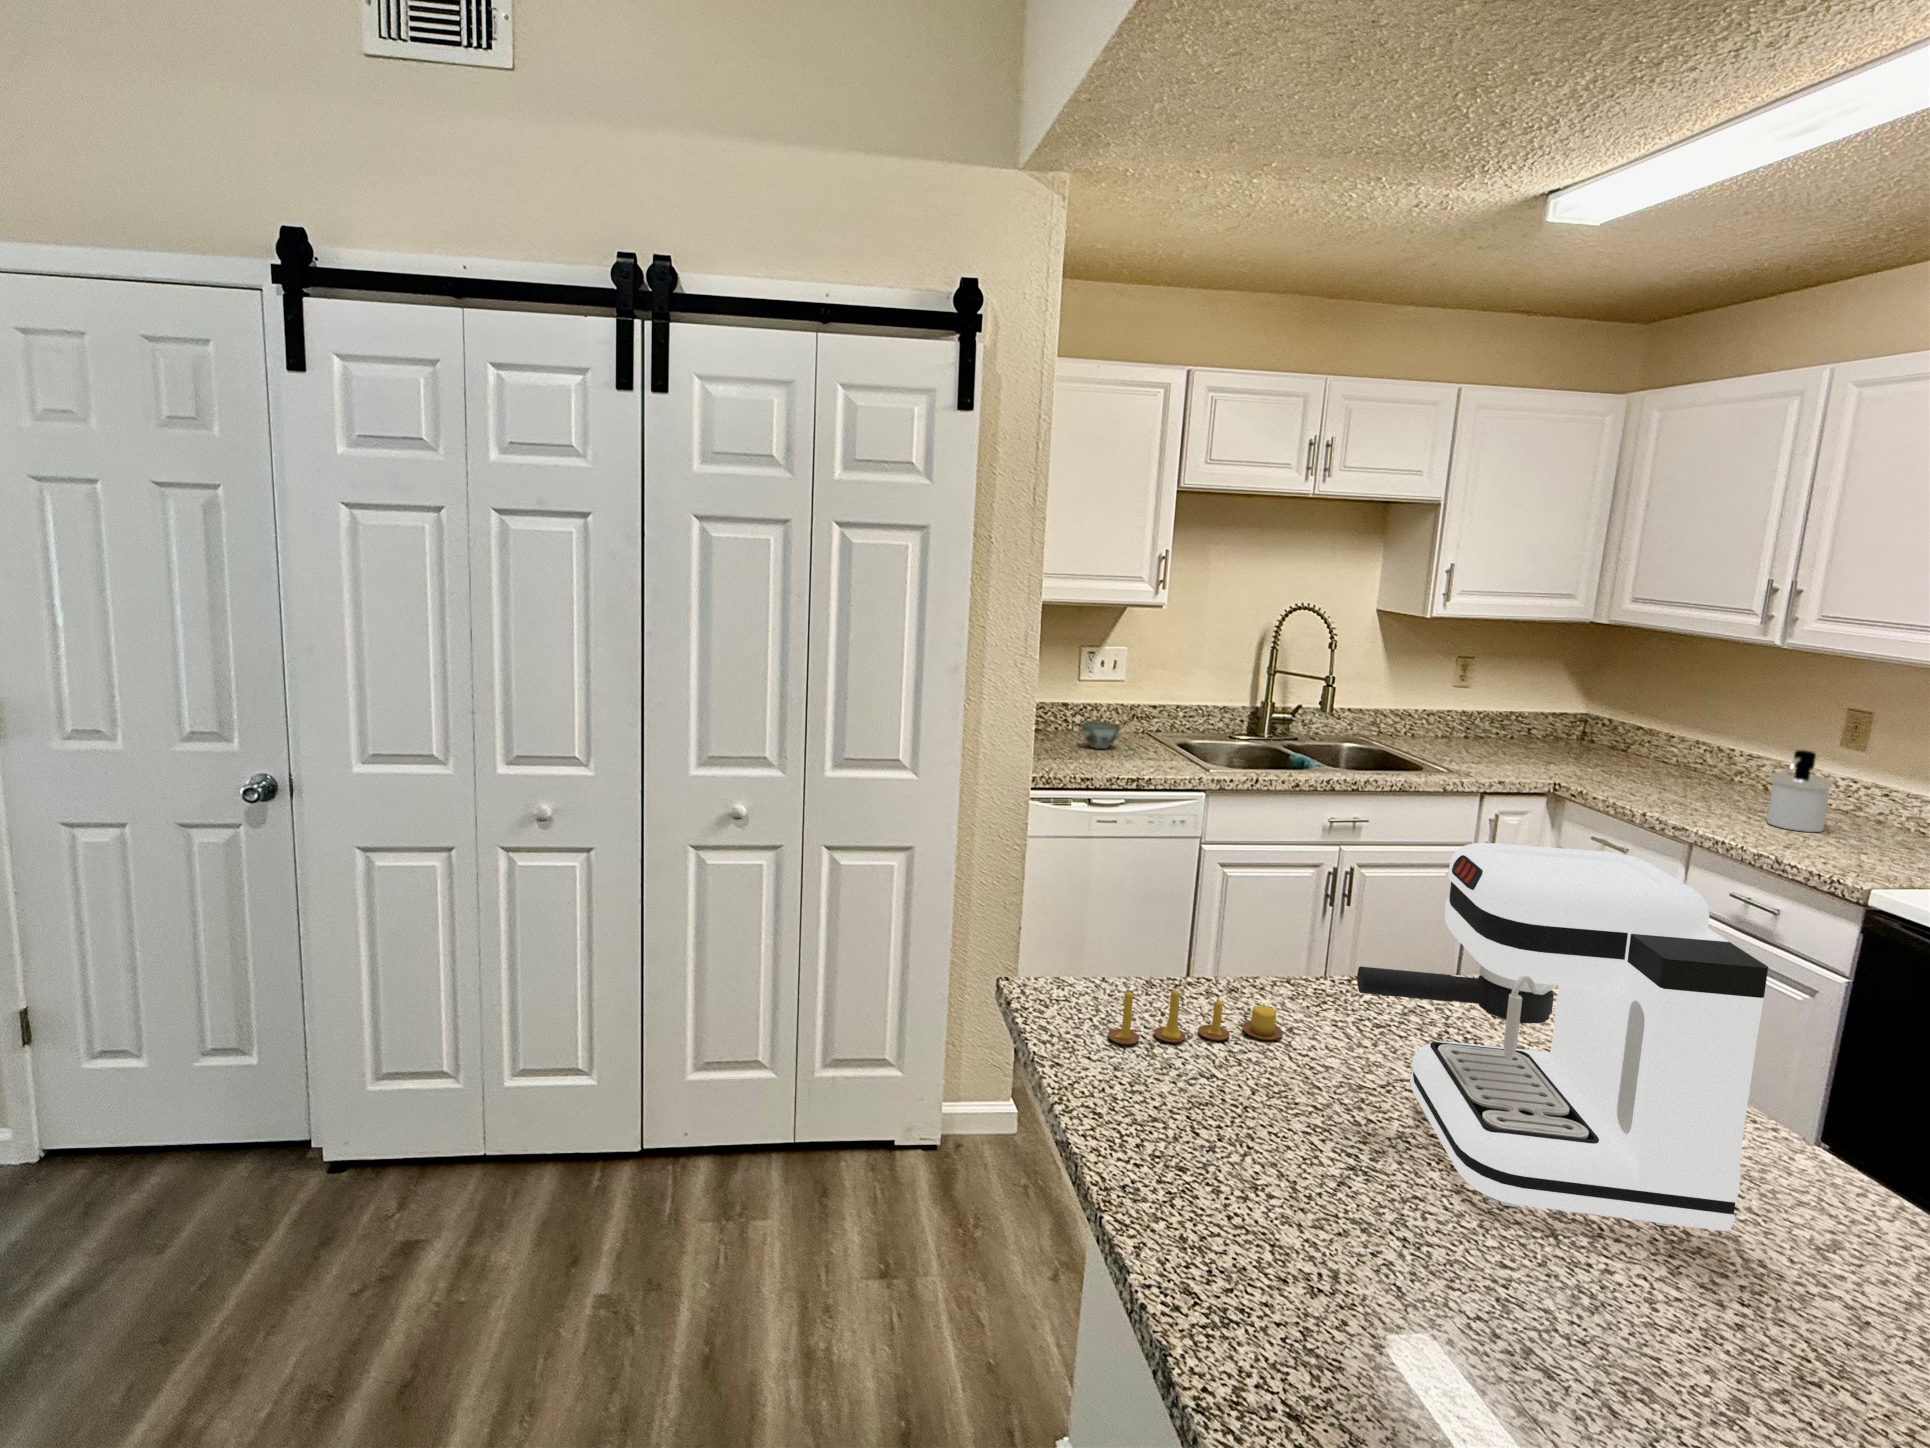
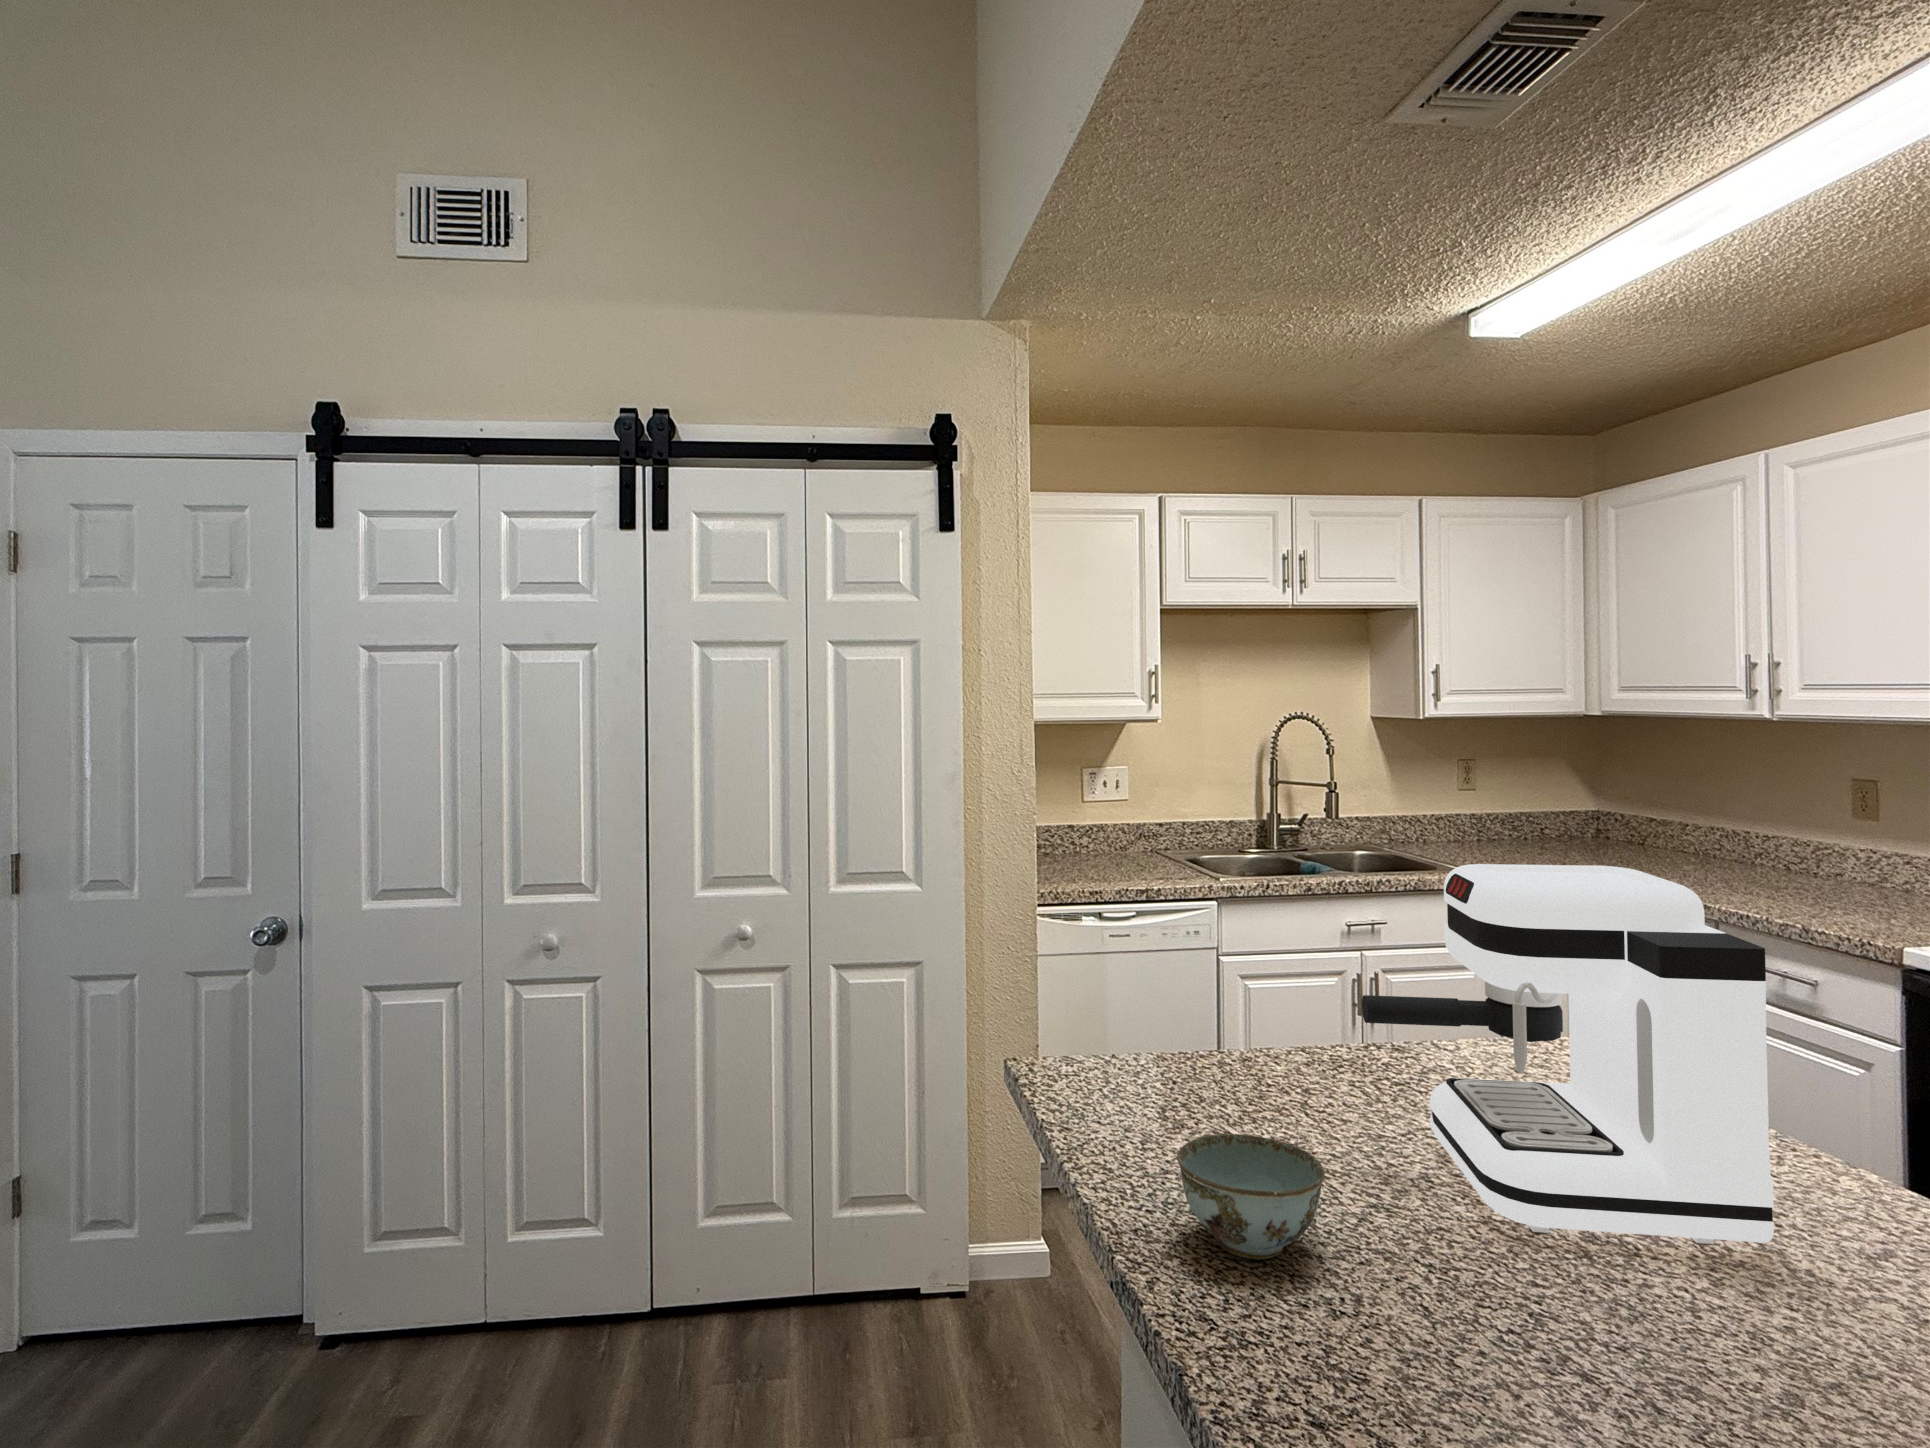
bowl: present [1081,721,1120,749] -> present [1177,1134,1325,1259]
soap dispenser: present [1767,750,1833,832] -> none [1790,823,1853,907]
candle: present [1108,986,1283,1044] -> none [1115,1044,1298,1109]

